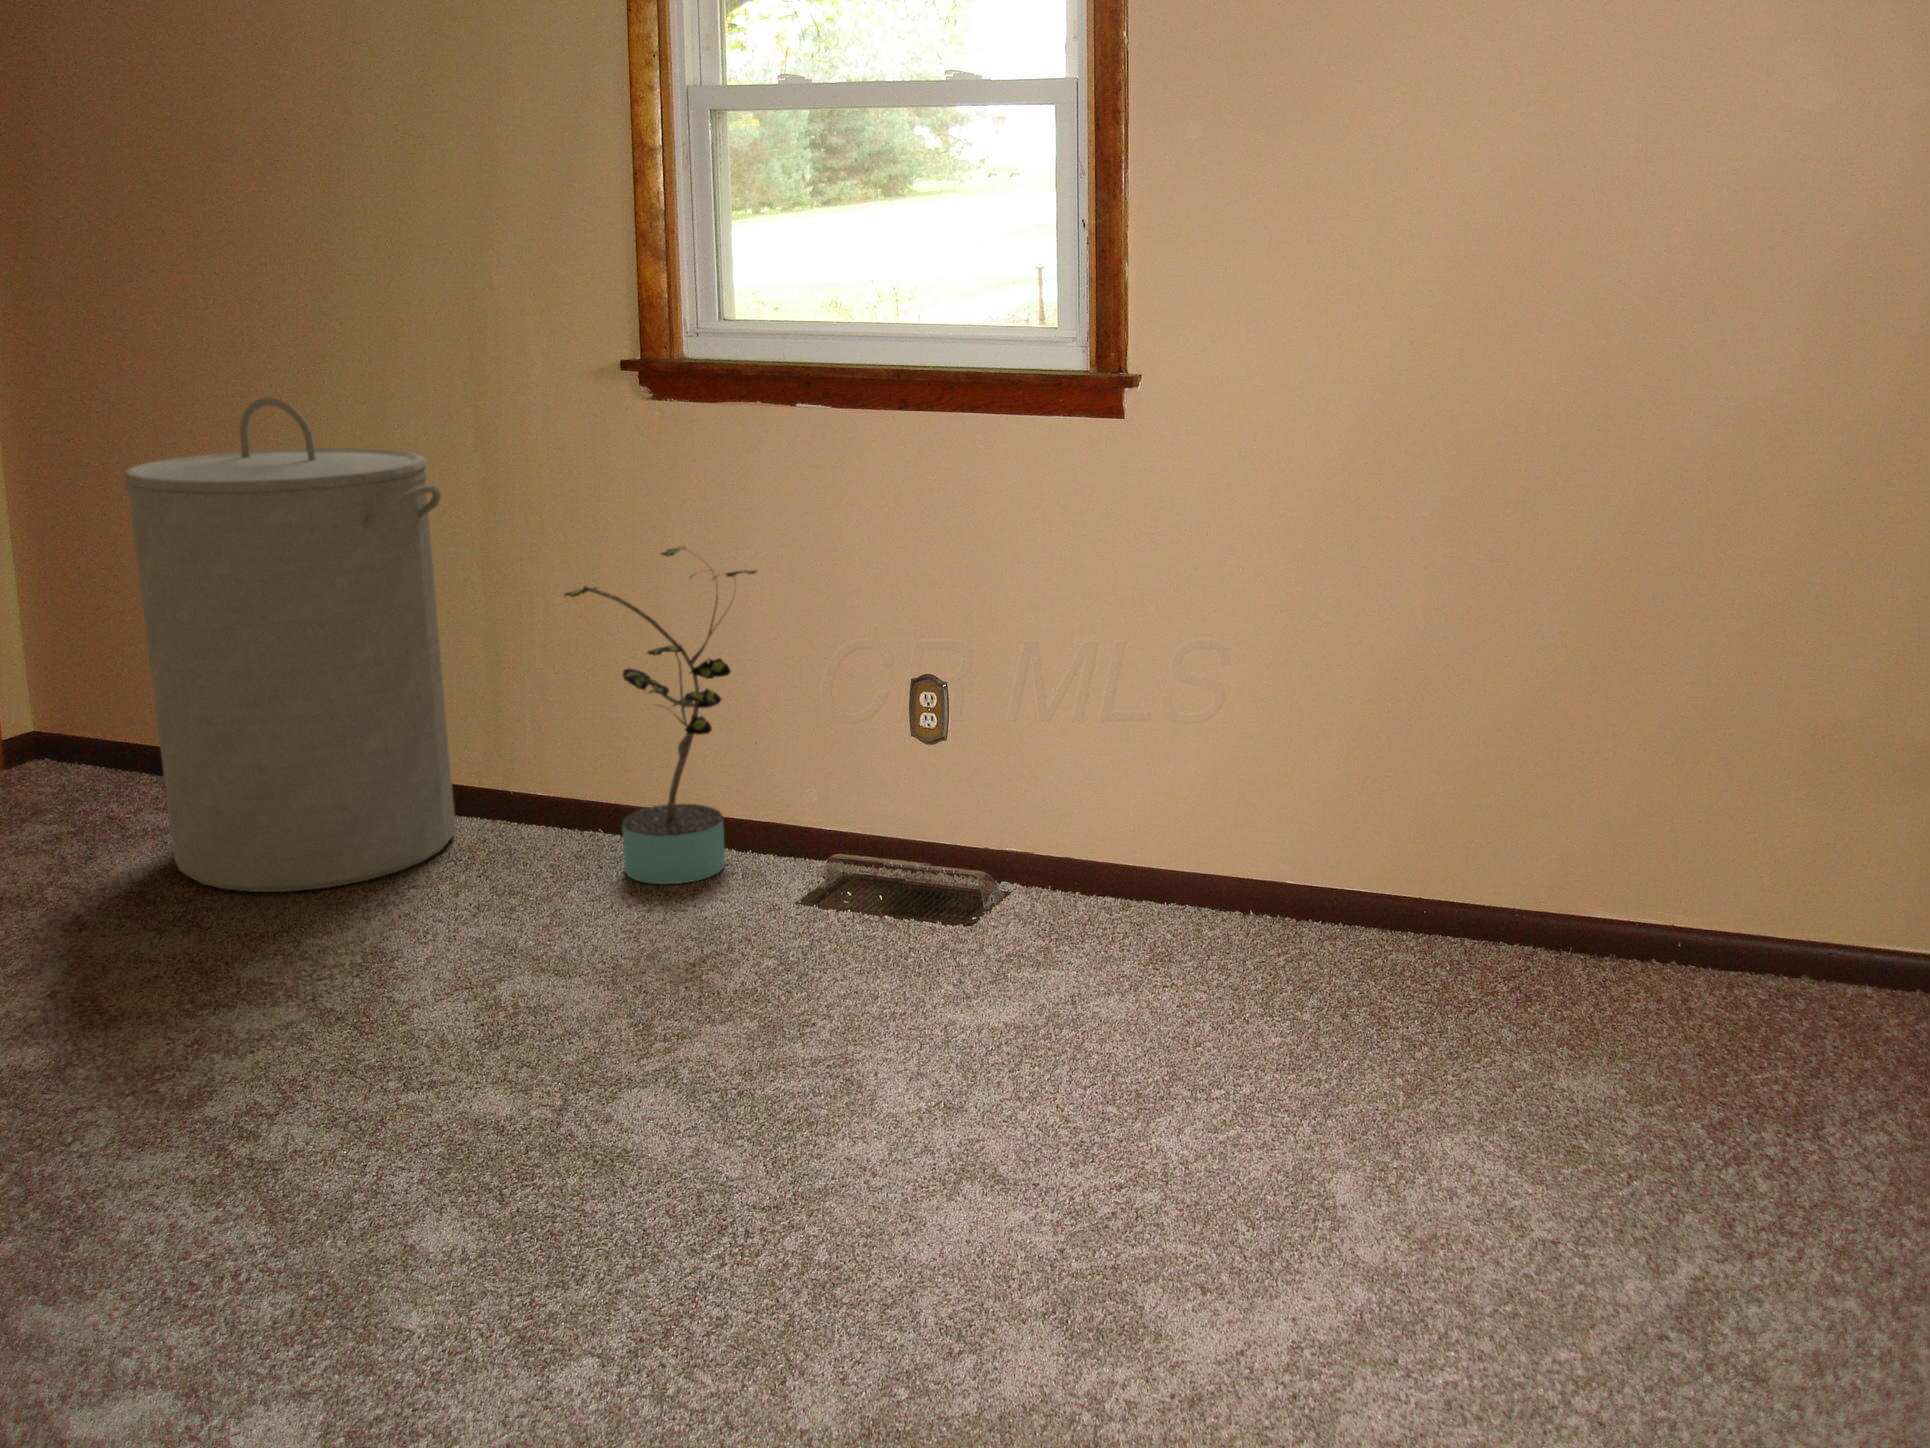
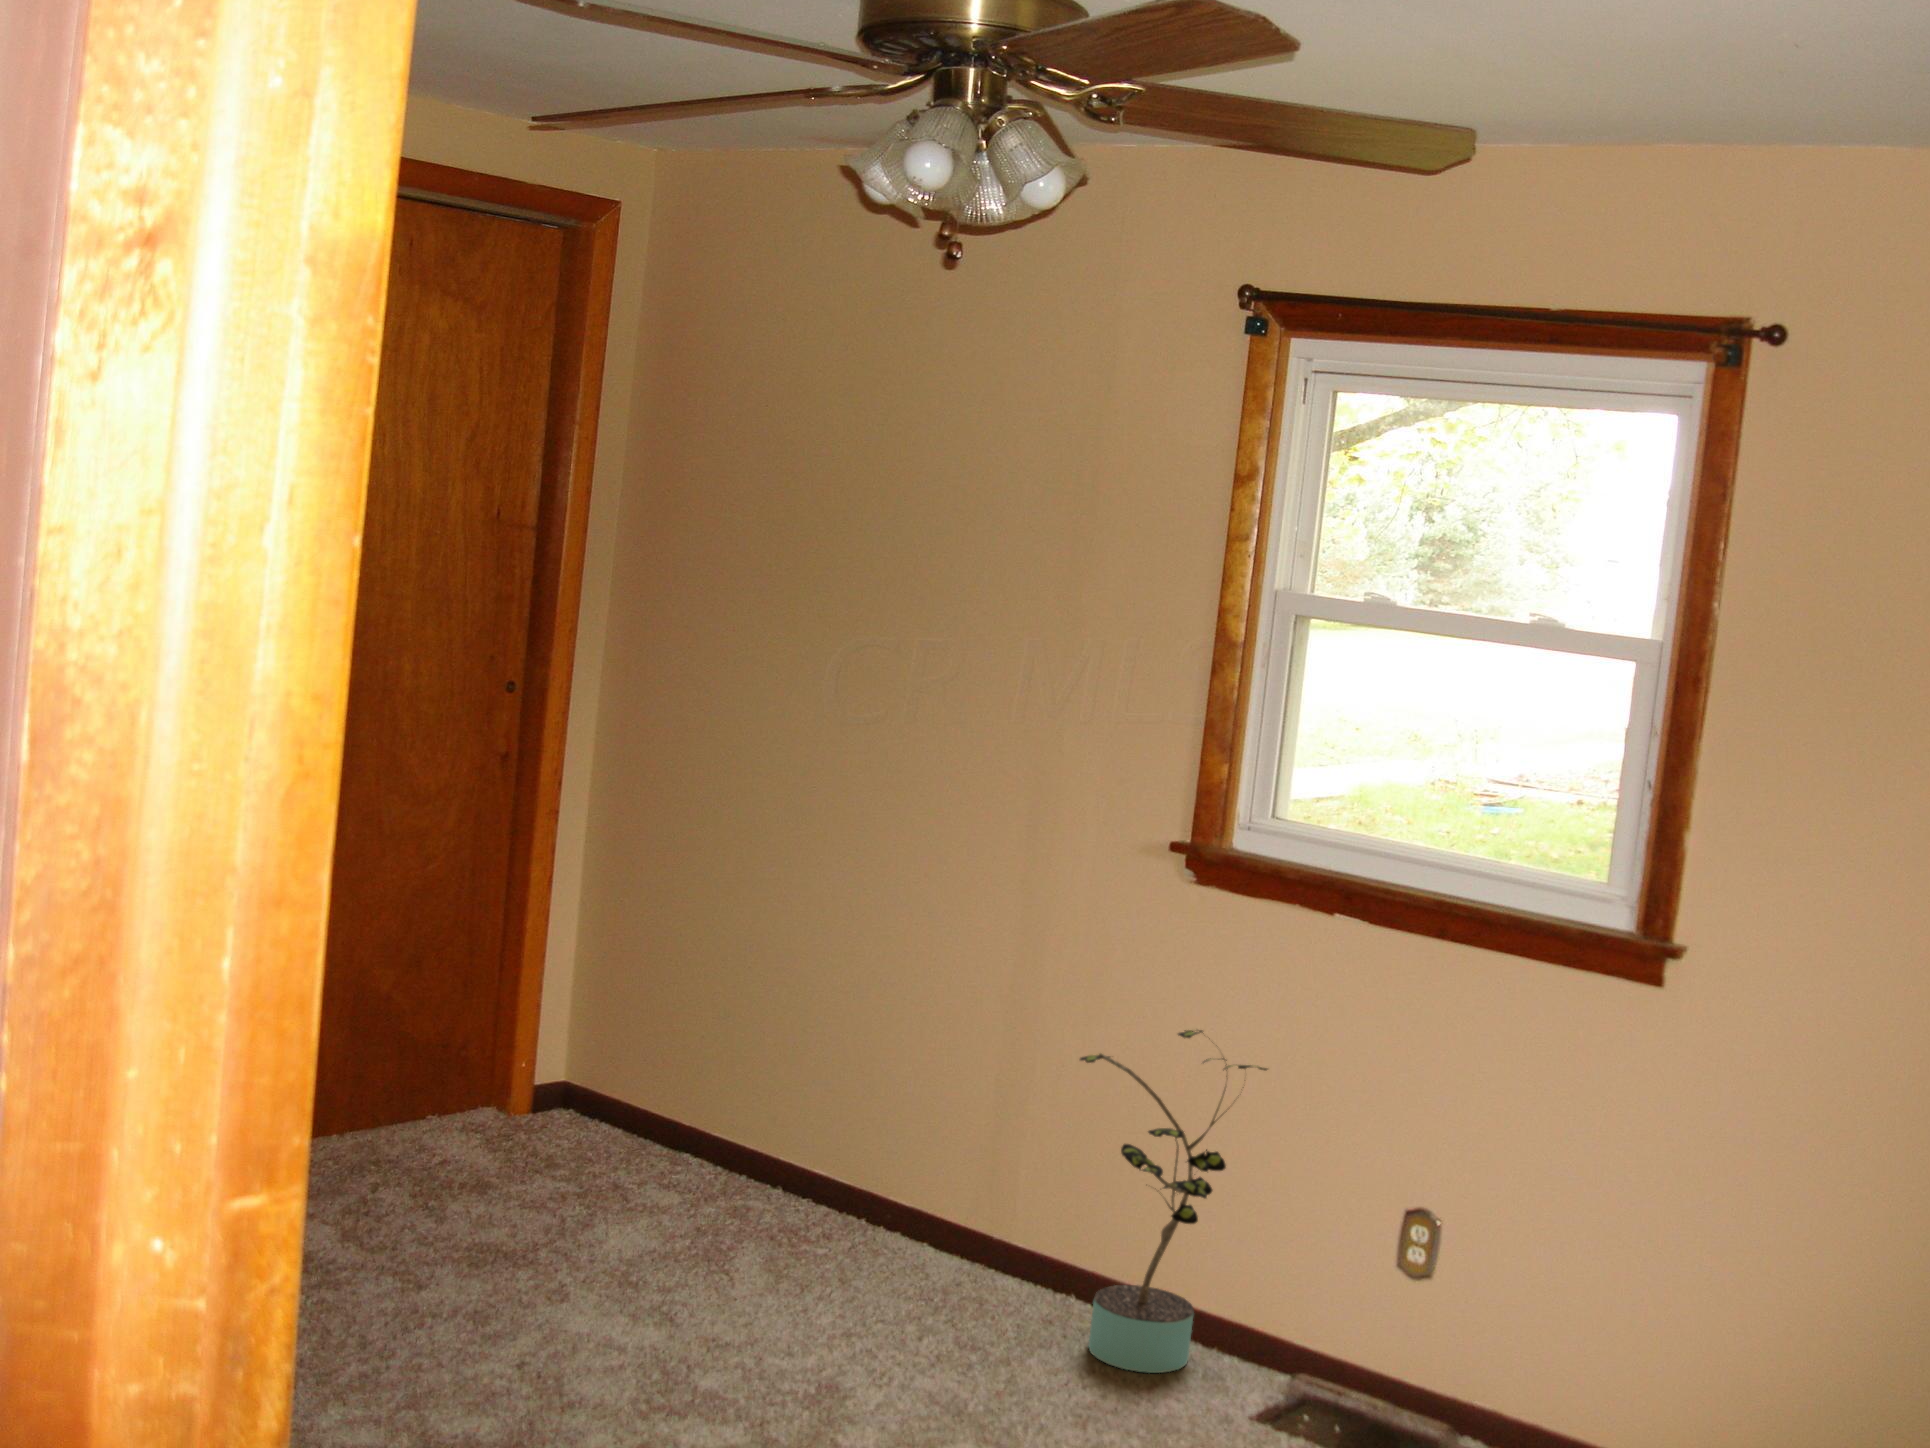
laundry hamper: present [124,397,455,892] -> none [678,825,984,1301]

